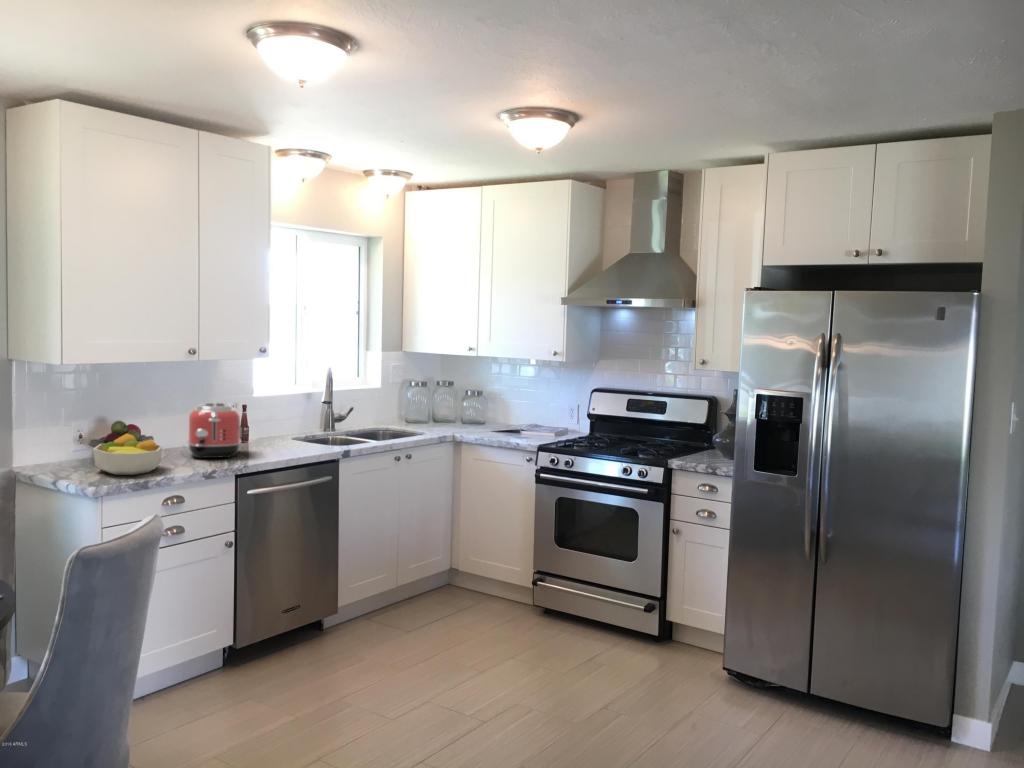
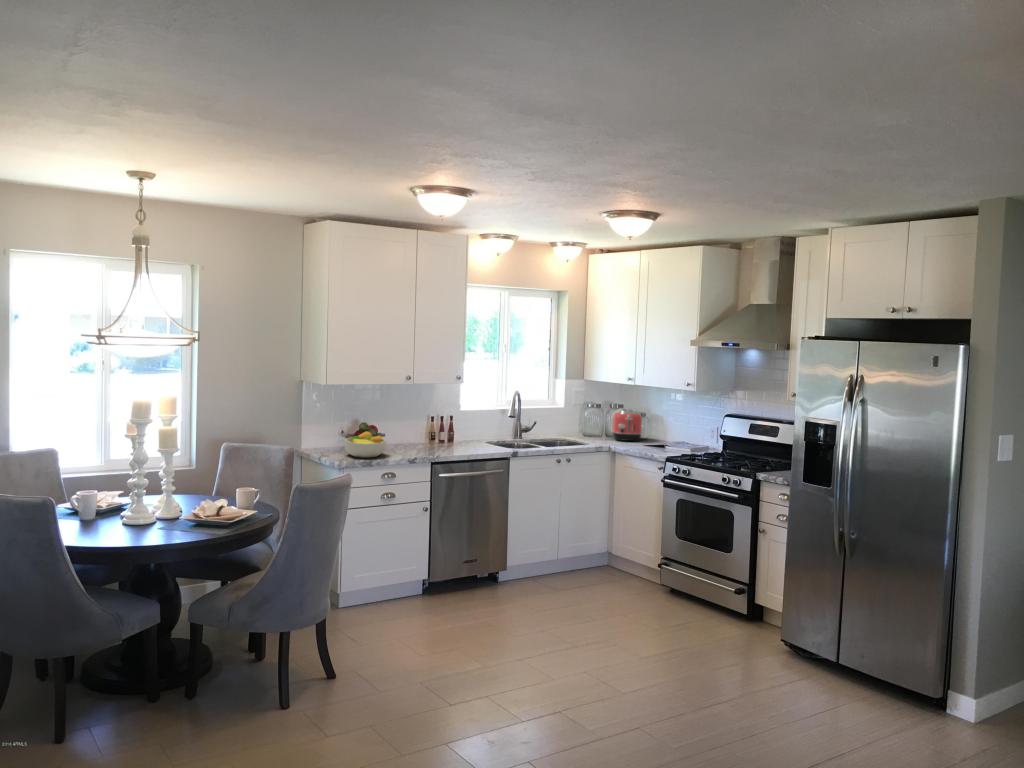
toaster: present [188,402,241,459] -> present [612,409,642,442]

